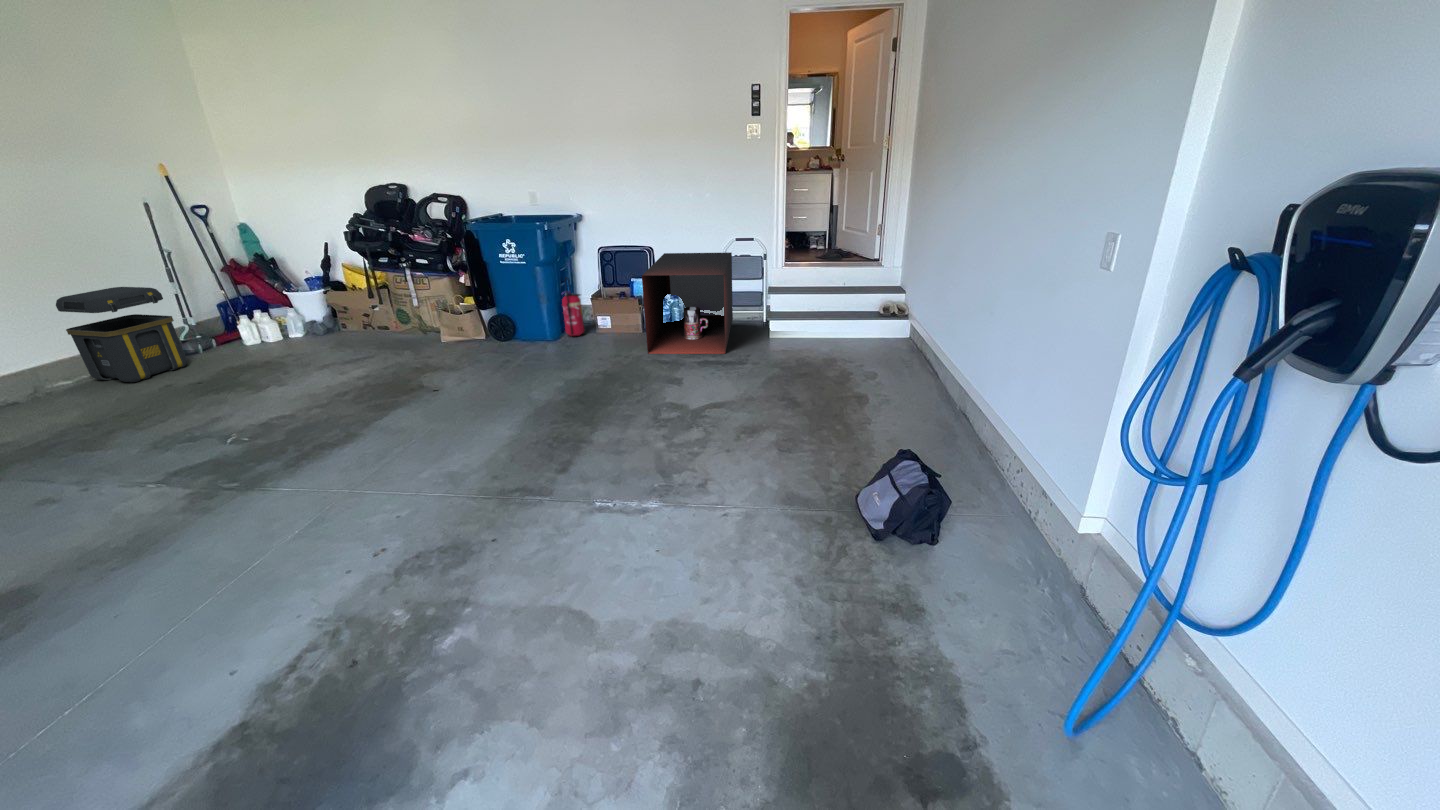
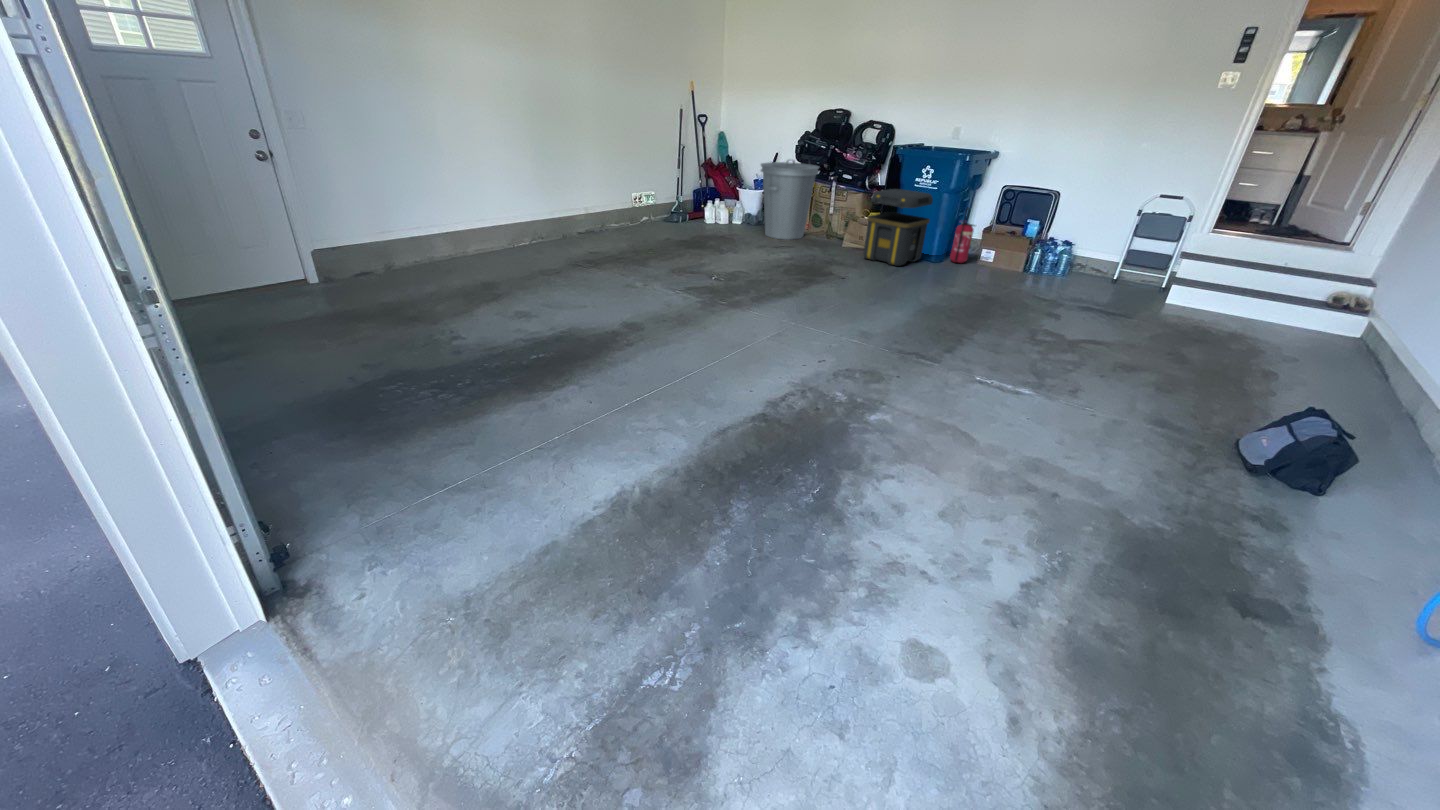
trash can: none [295,251,390,349] -> present [761,160,819,240]
storage cabinet: present [642,253,733,354] -> none [1027,200,1150,305]
toolbox: present [56,287,187,382] -> present [864,189,933,266]

